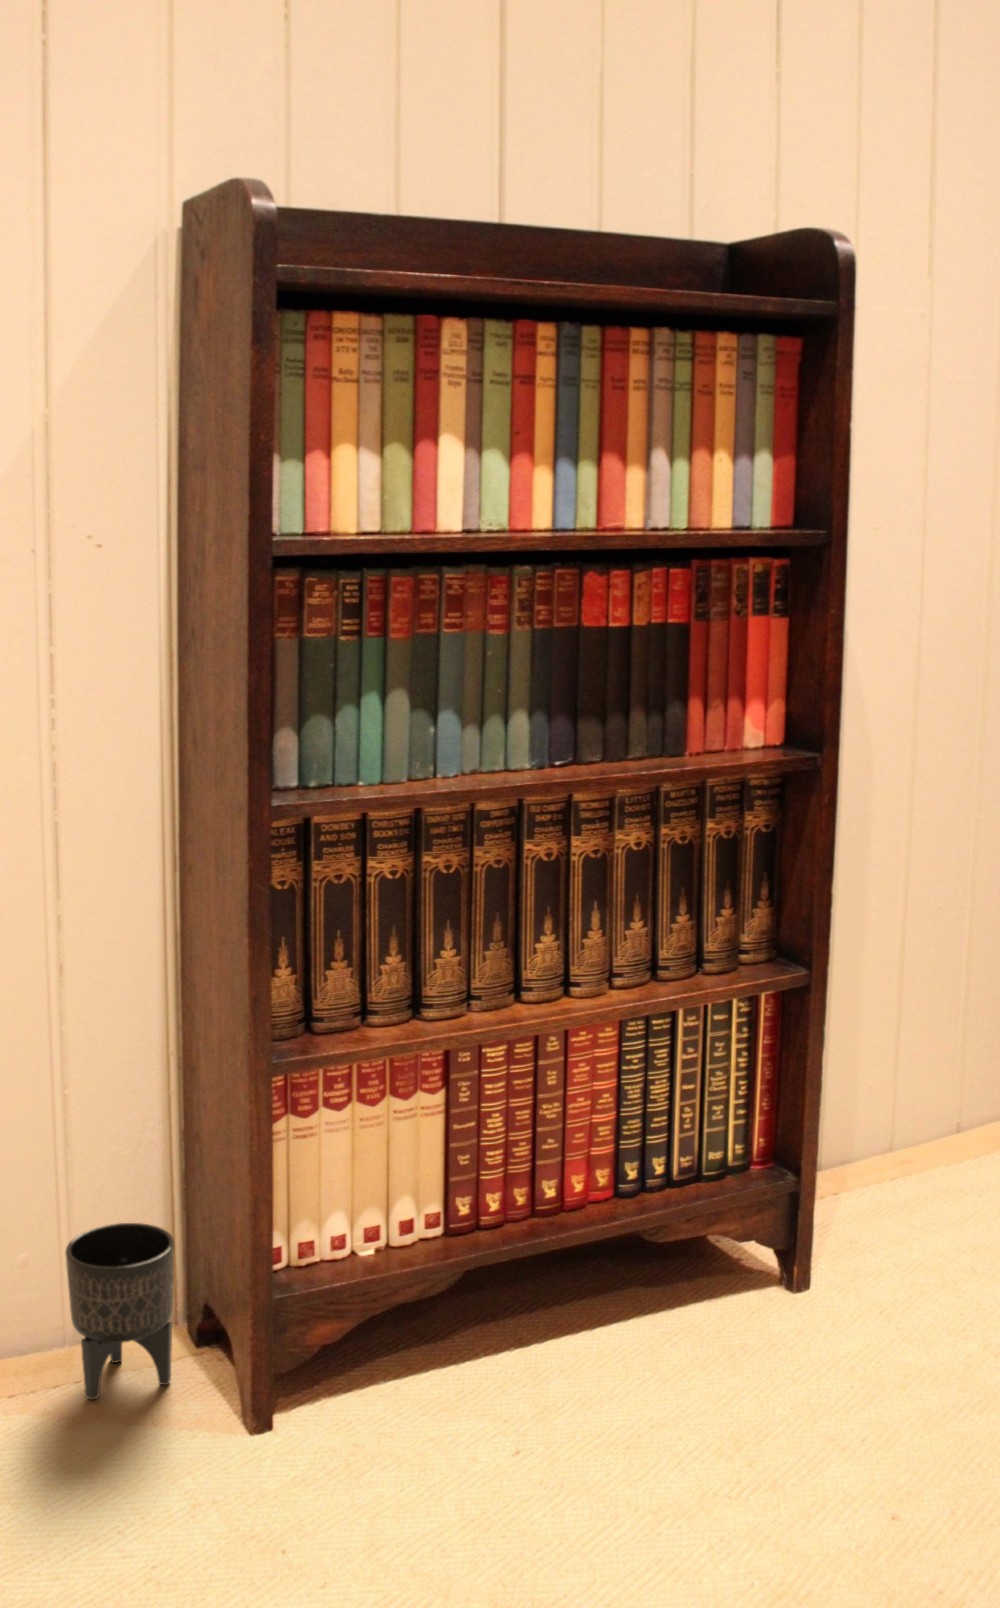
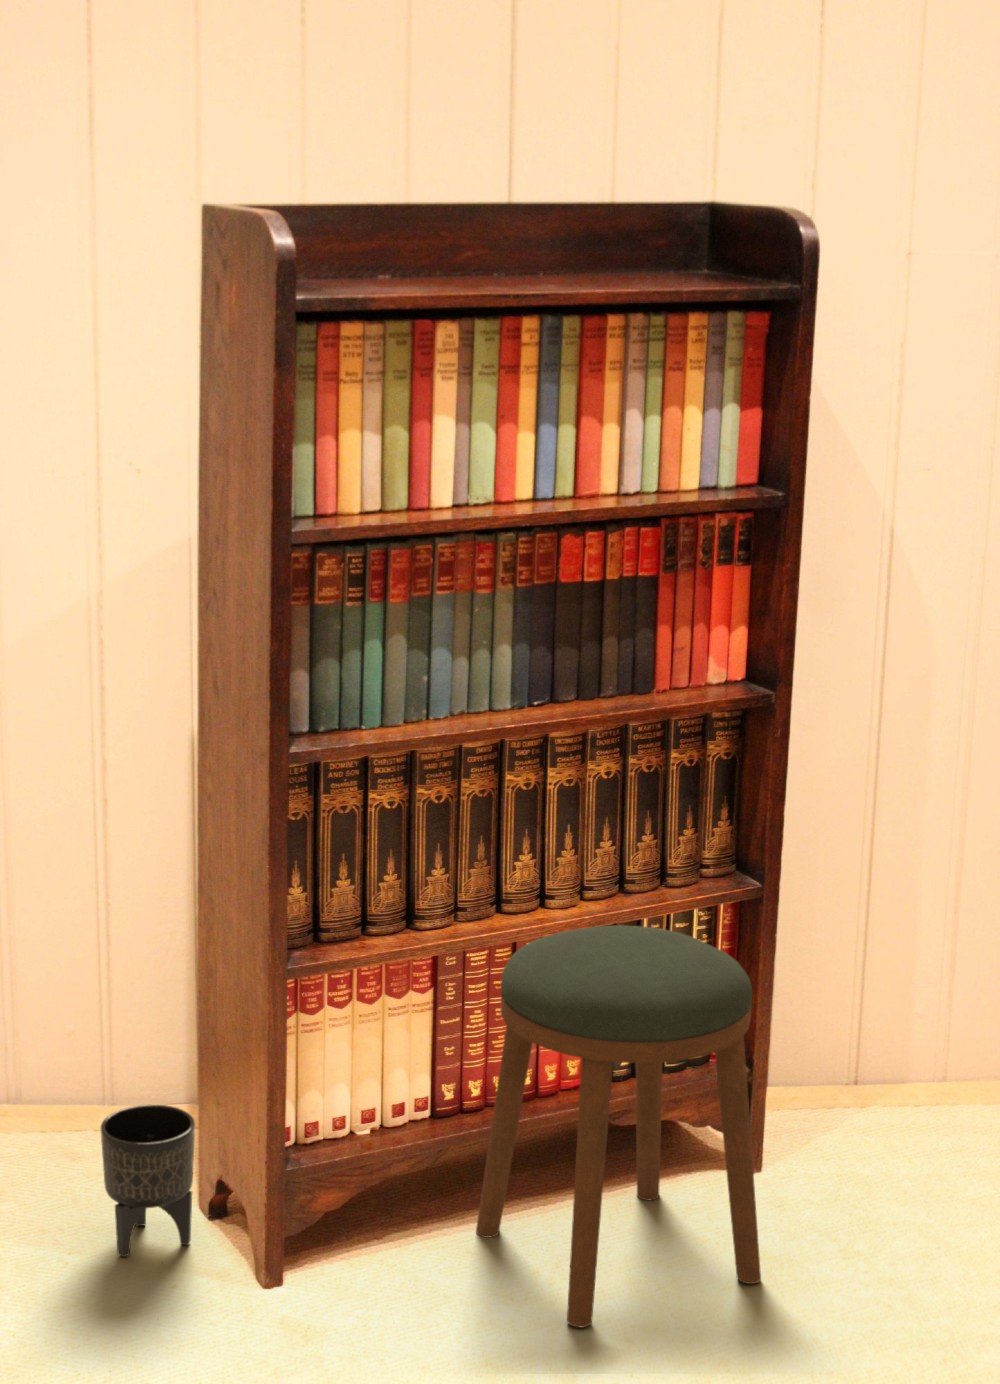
stool: none [496,1014,826,1483] -> present [476,925,761,1327]

